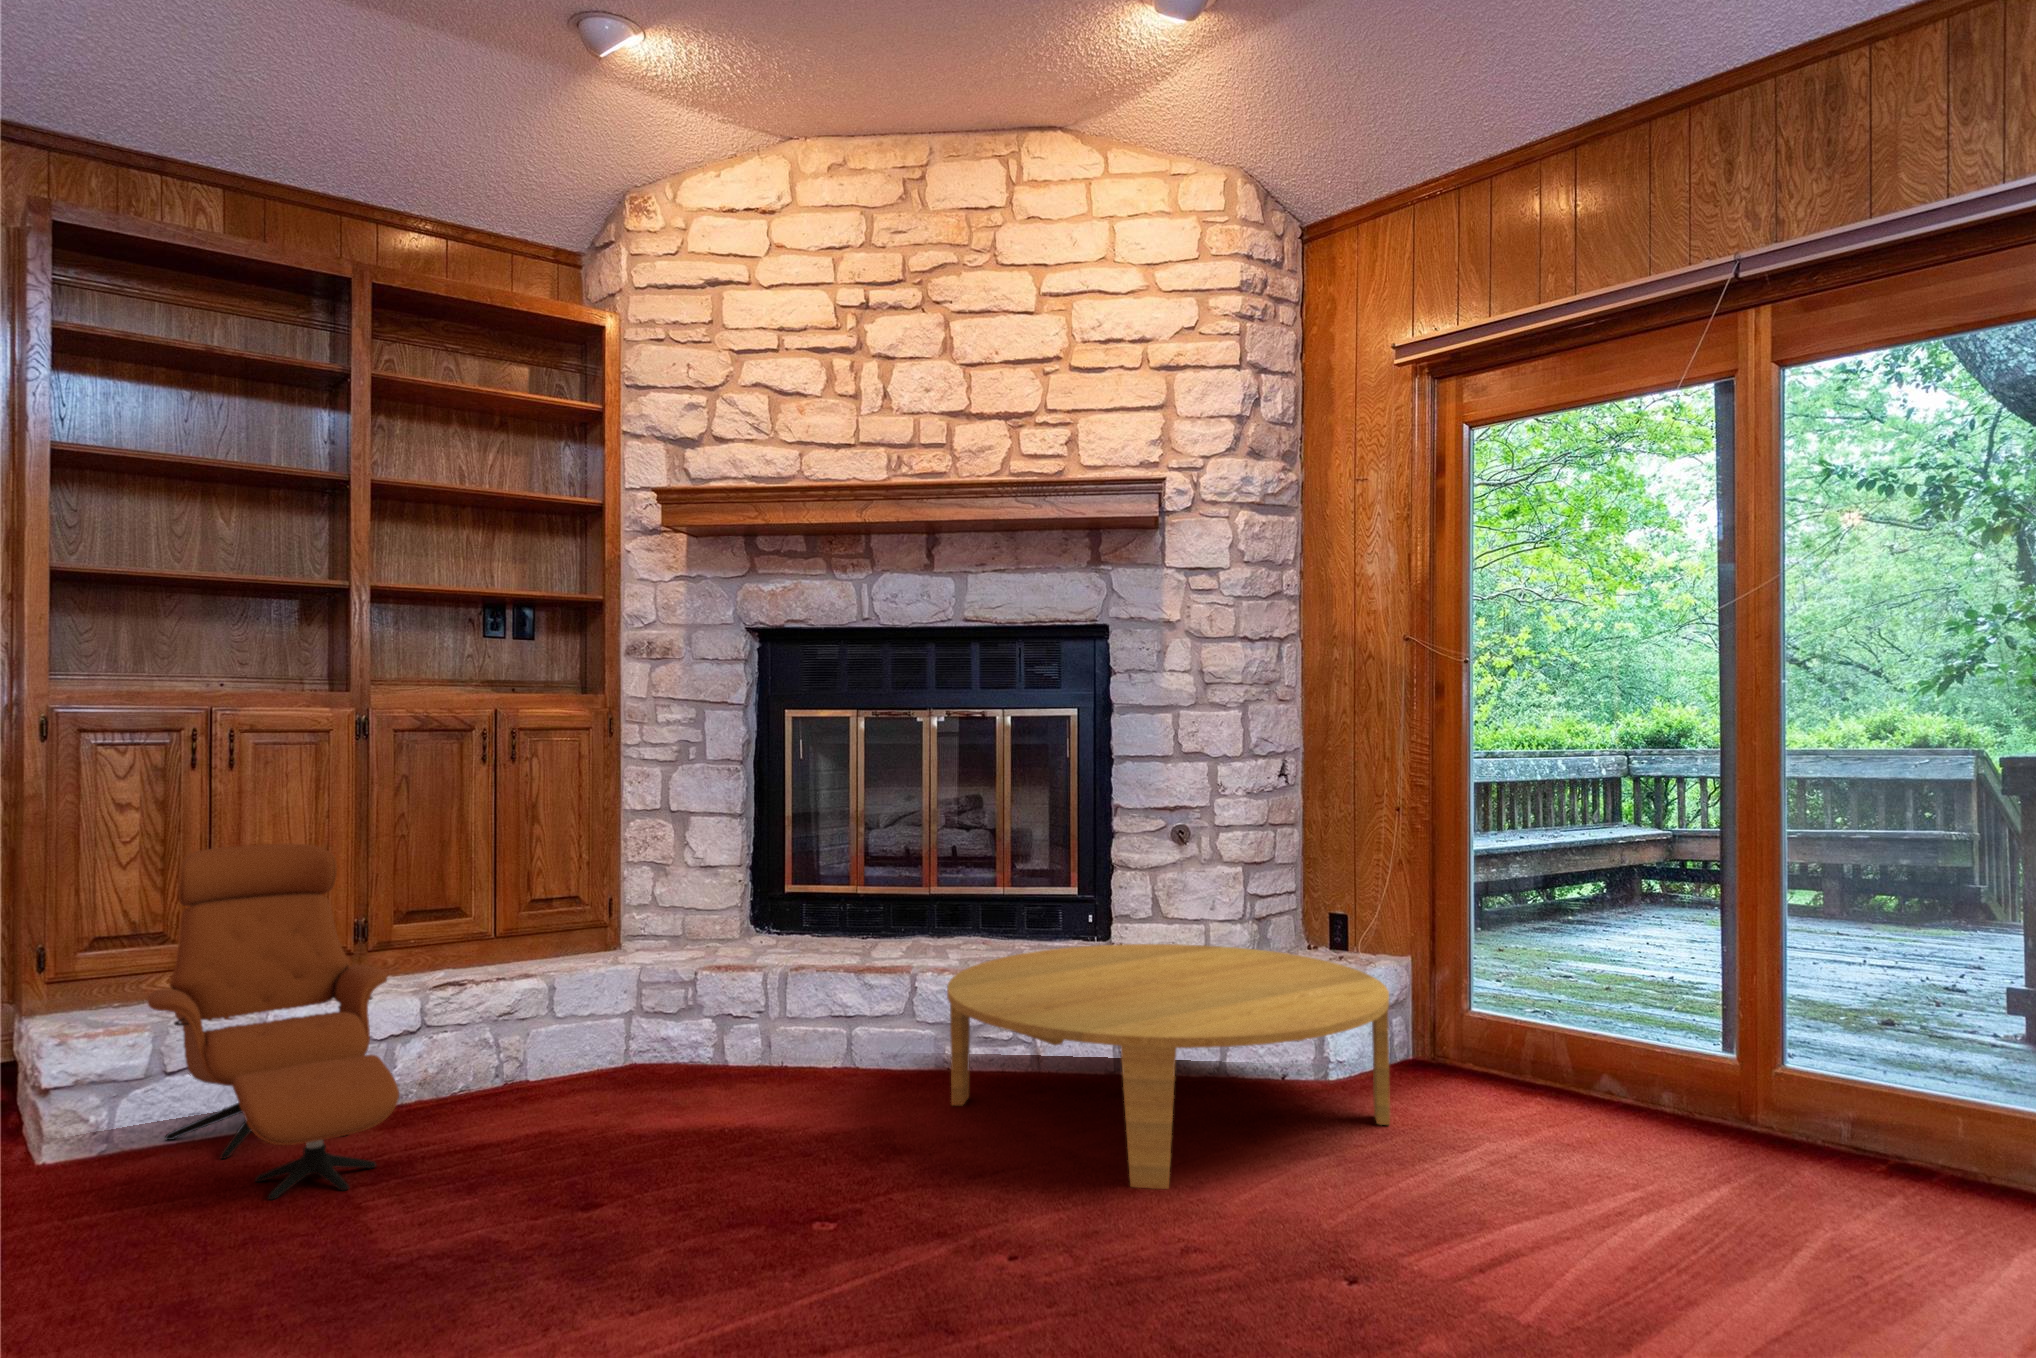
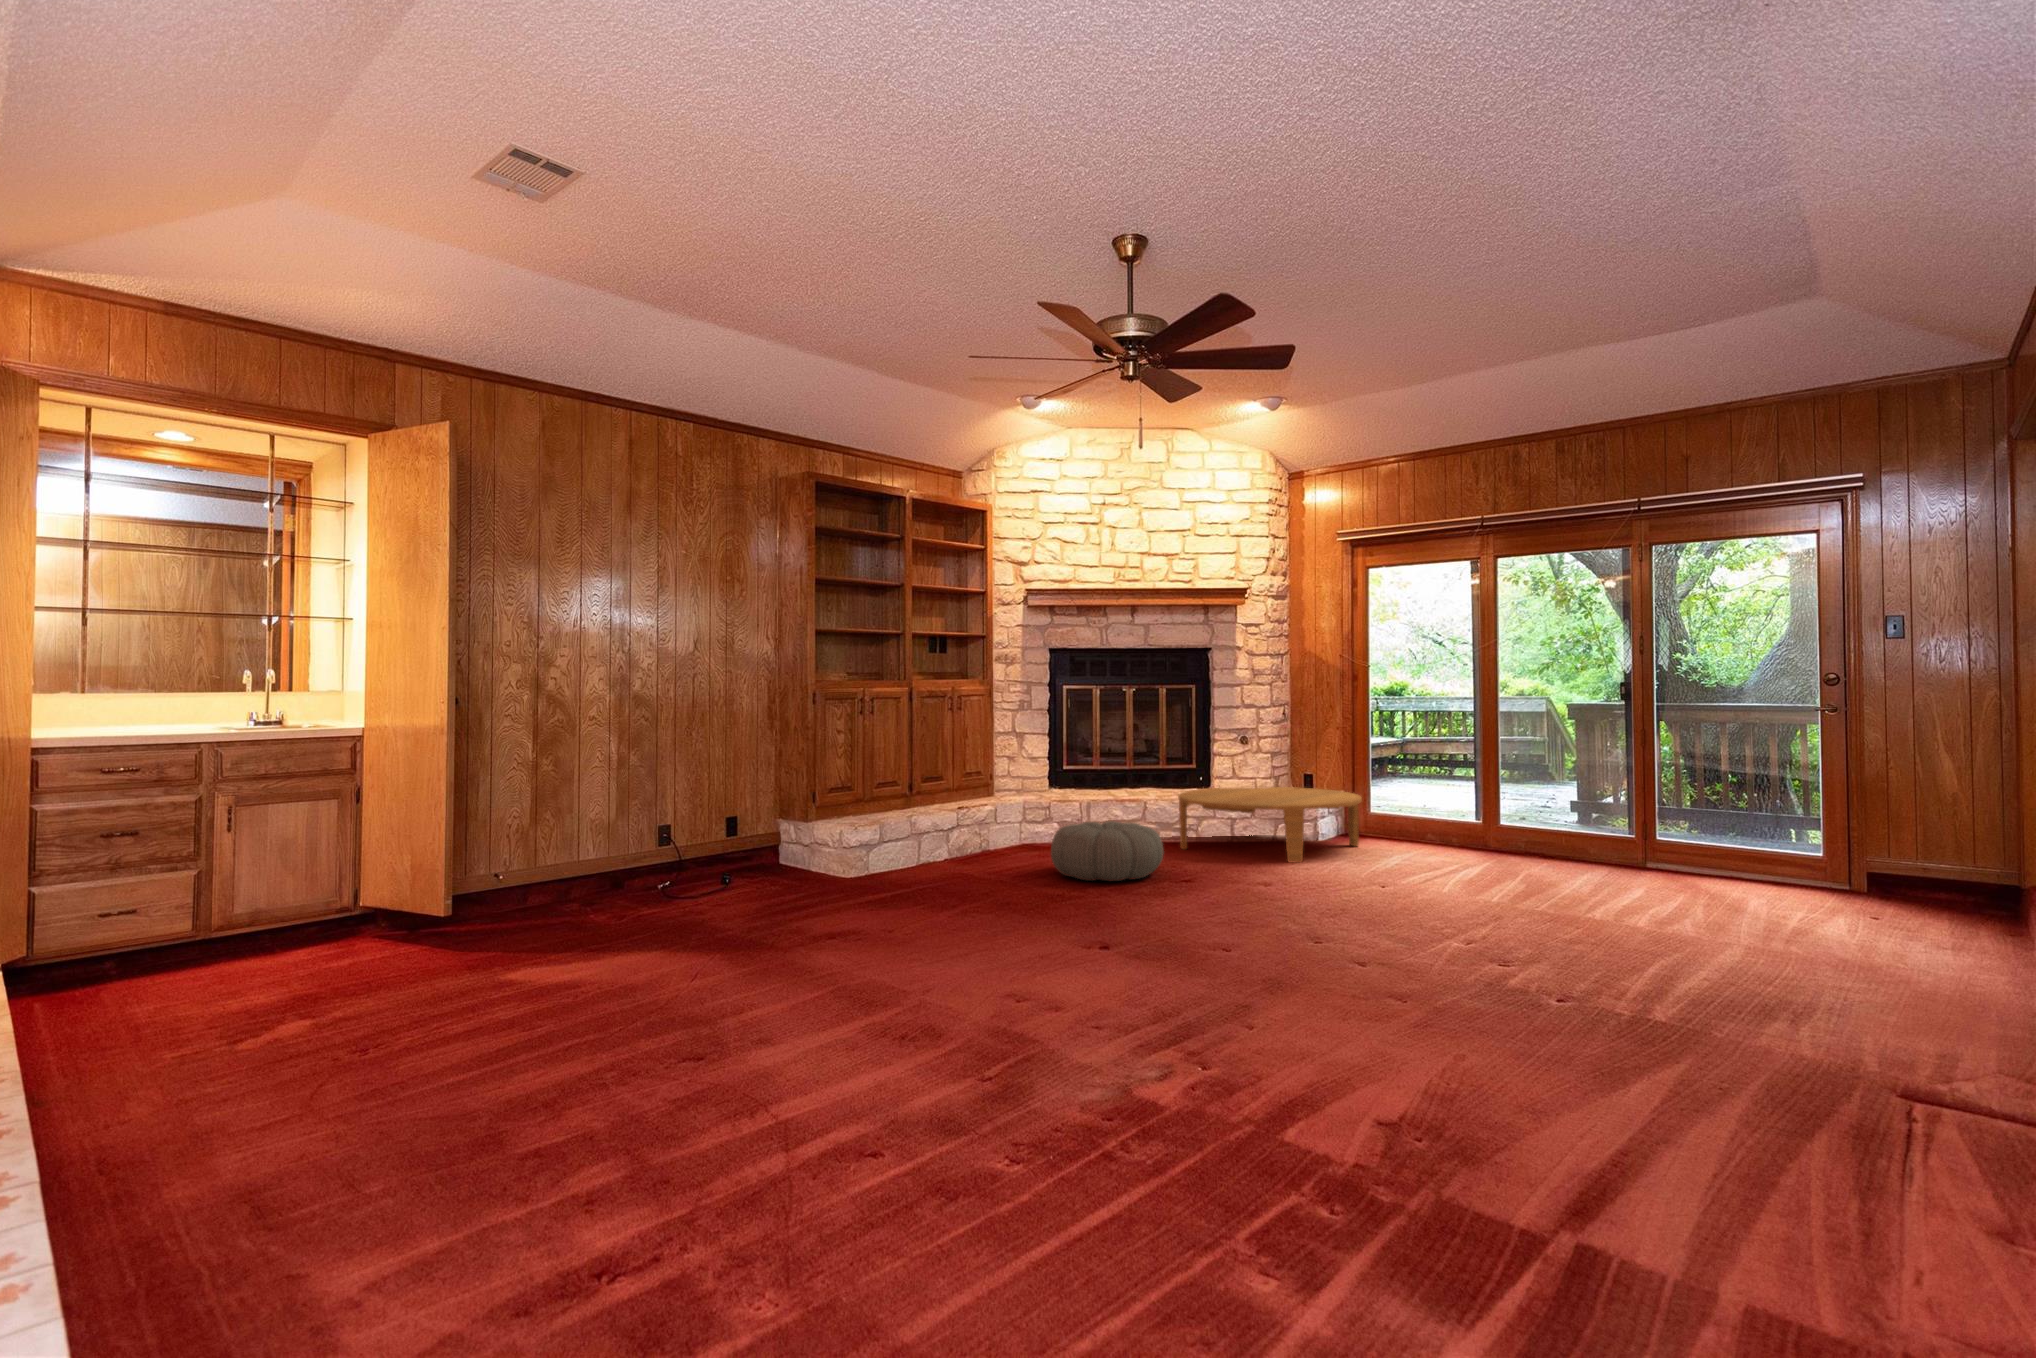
armchair: present [148,844,399,1200] -> none [867,747,1009,879]
pouf: none [439,1057,747,1249] -> present [1051,821,1164,881]

